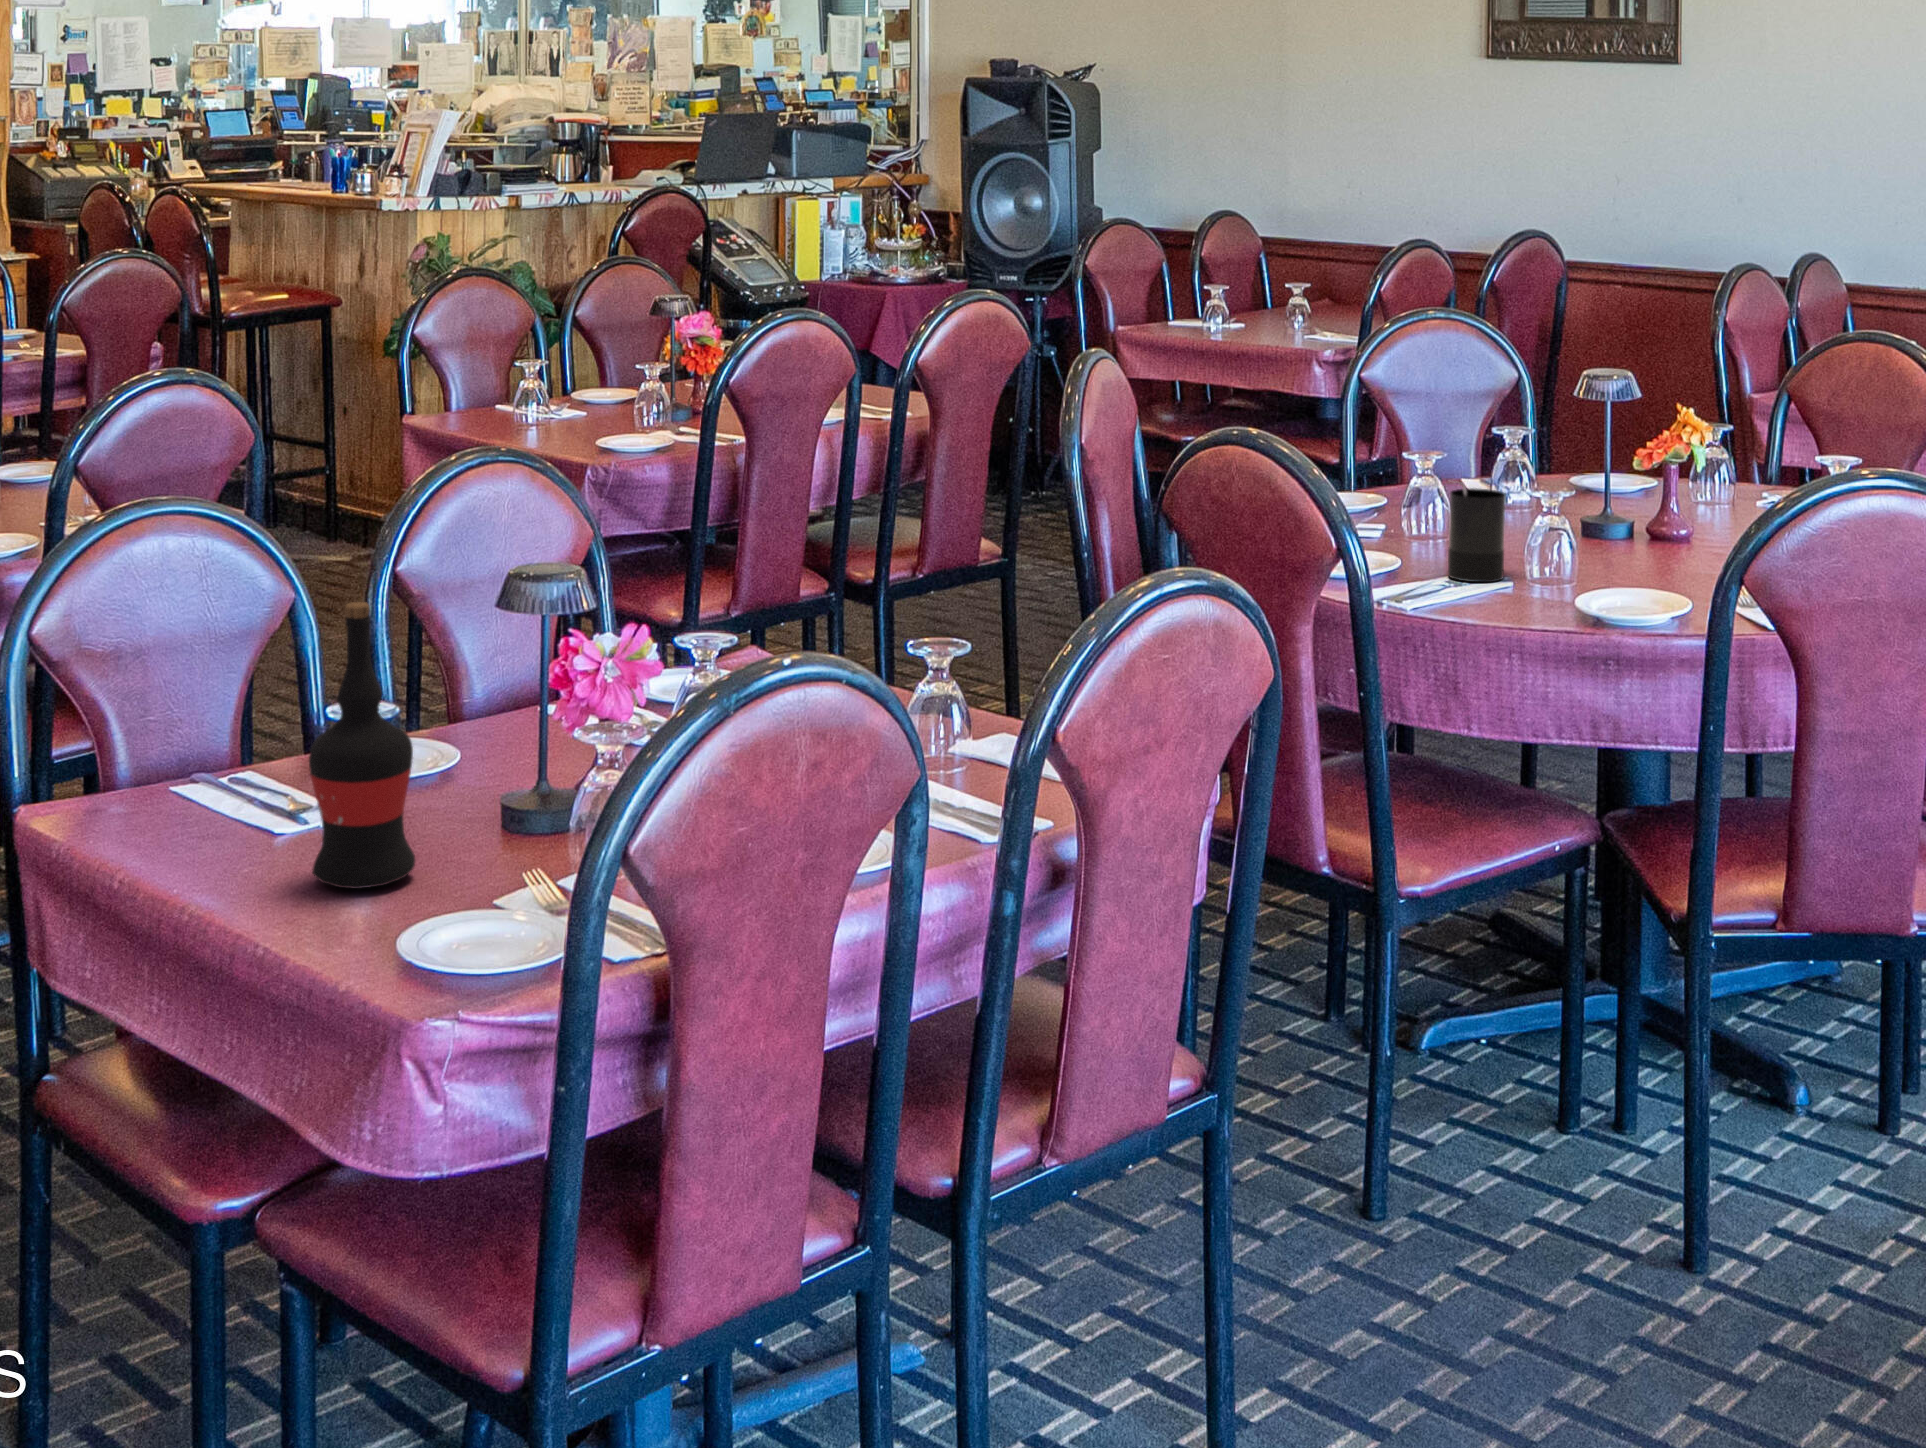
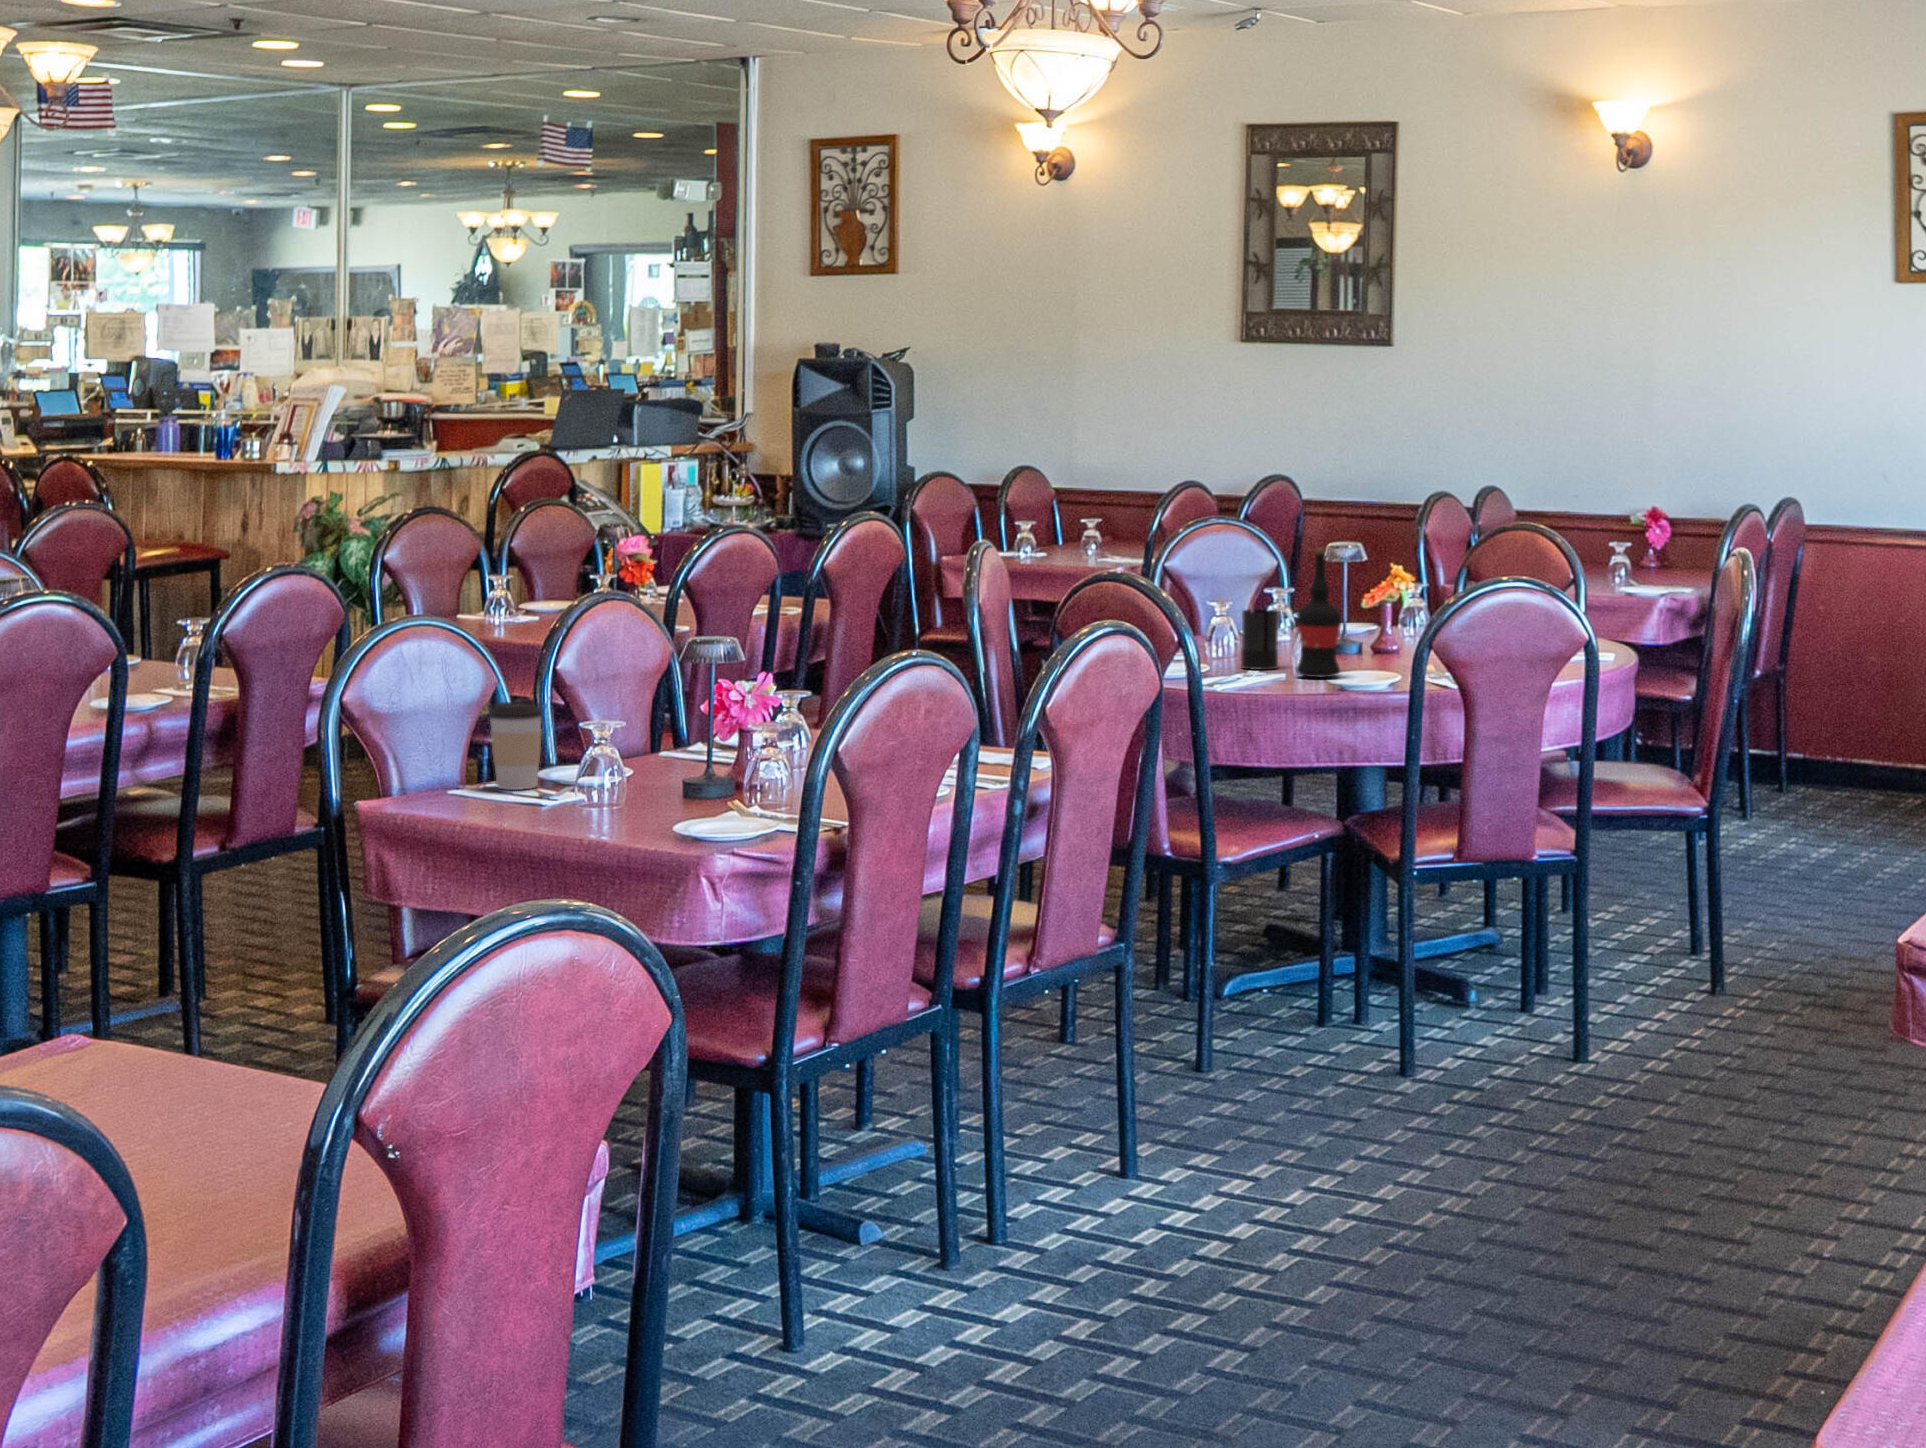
wine bottle: present [309,602,415,889] -> present [1296,548,1341,677]
coffee cup: none [186,713,272,864] -> present [489,700,542,790]

